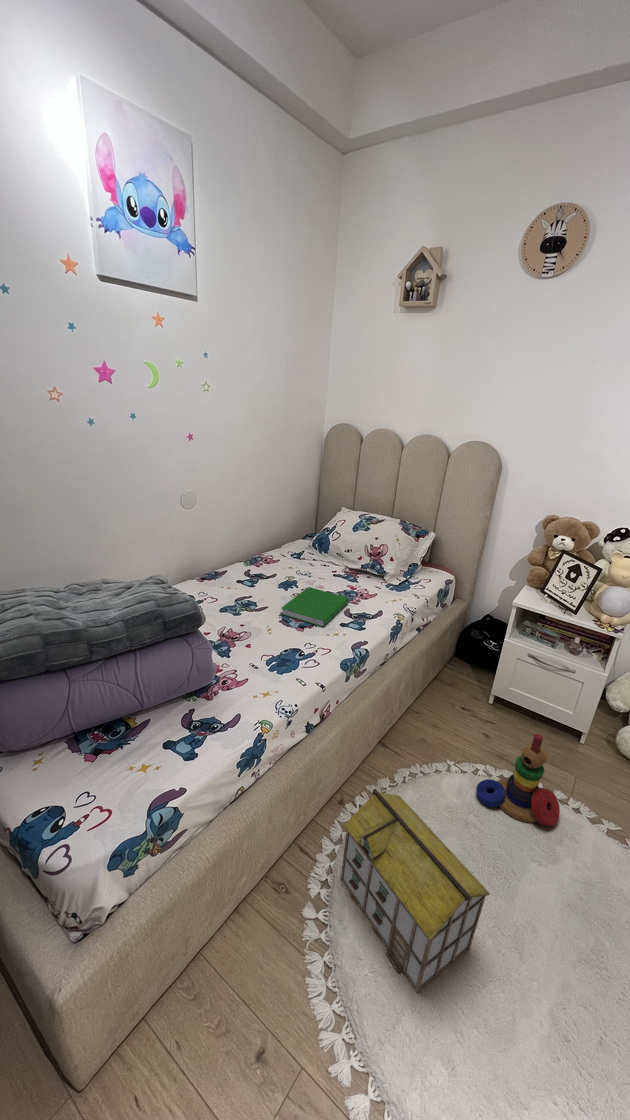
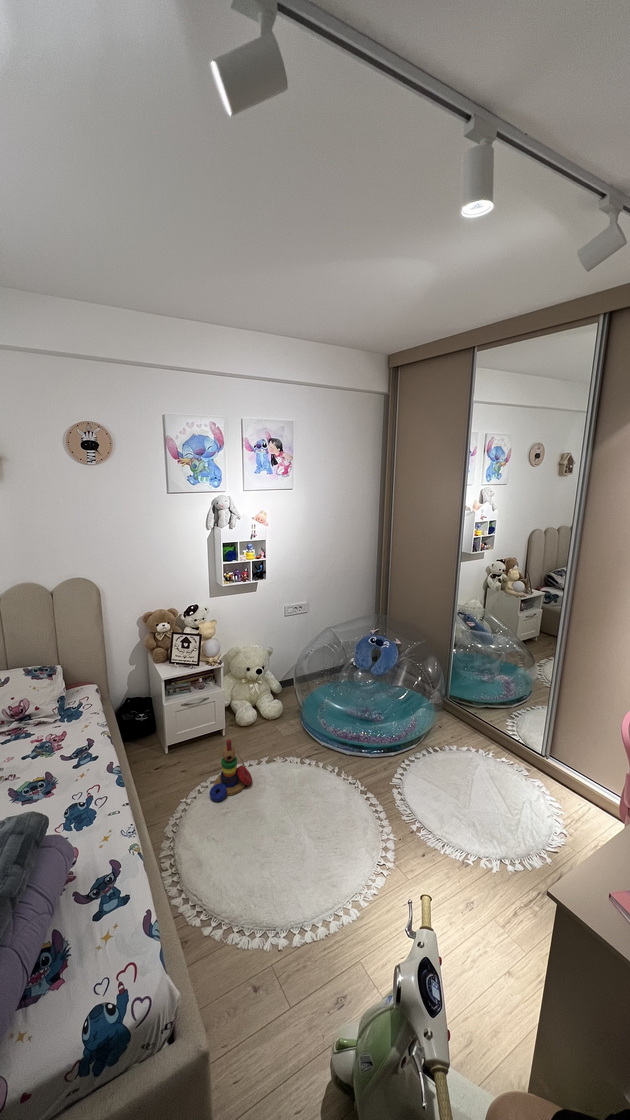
hardcover book: present [281,587,349,627] -> none [16,743,74,791]
toy house: present [340,789,490,992] -> none [199,818,278,902]

